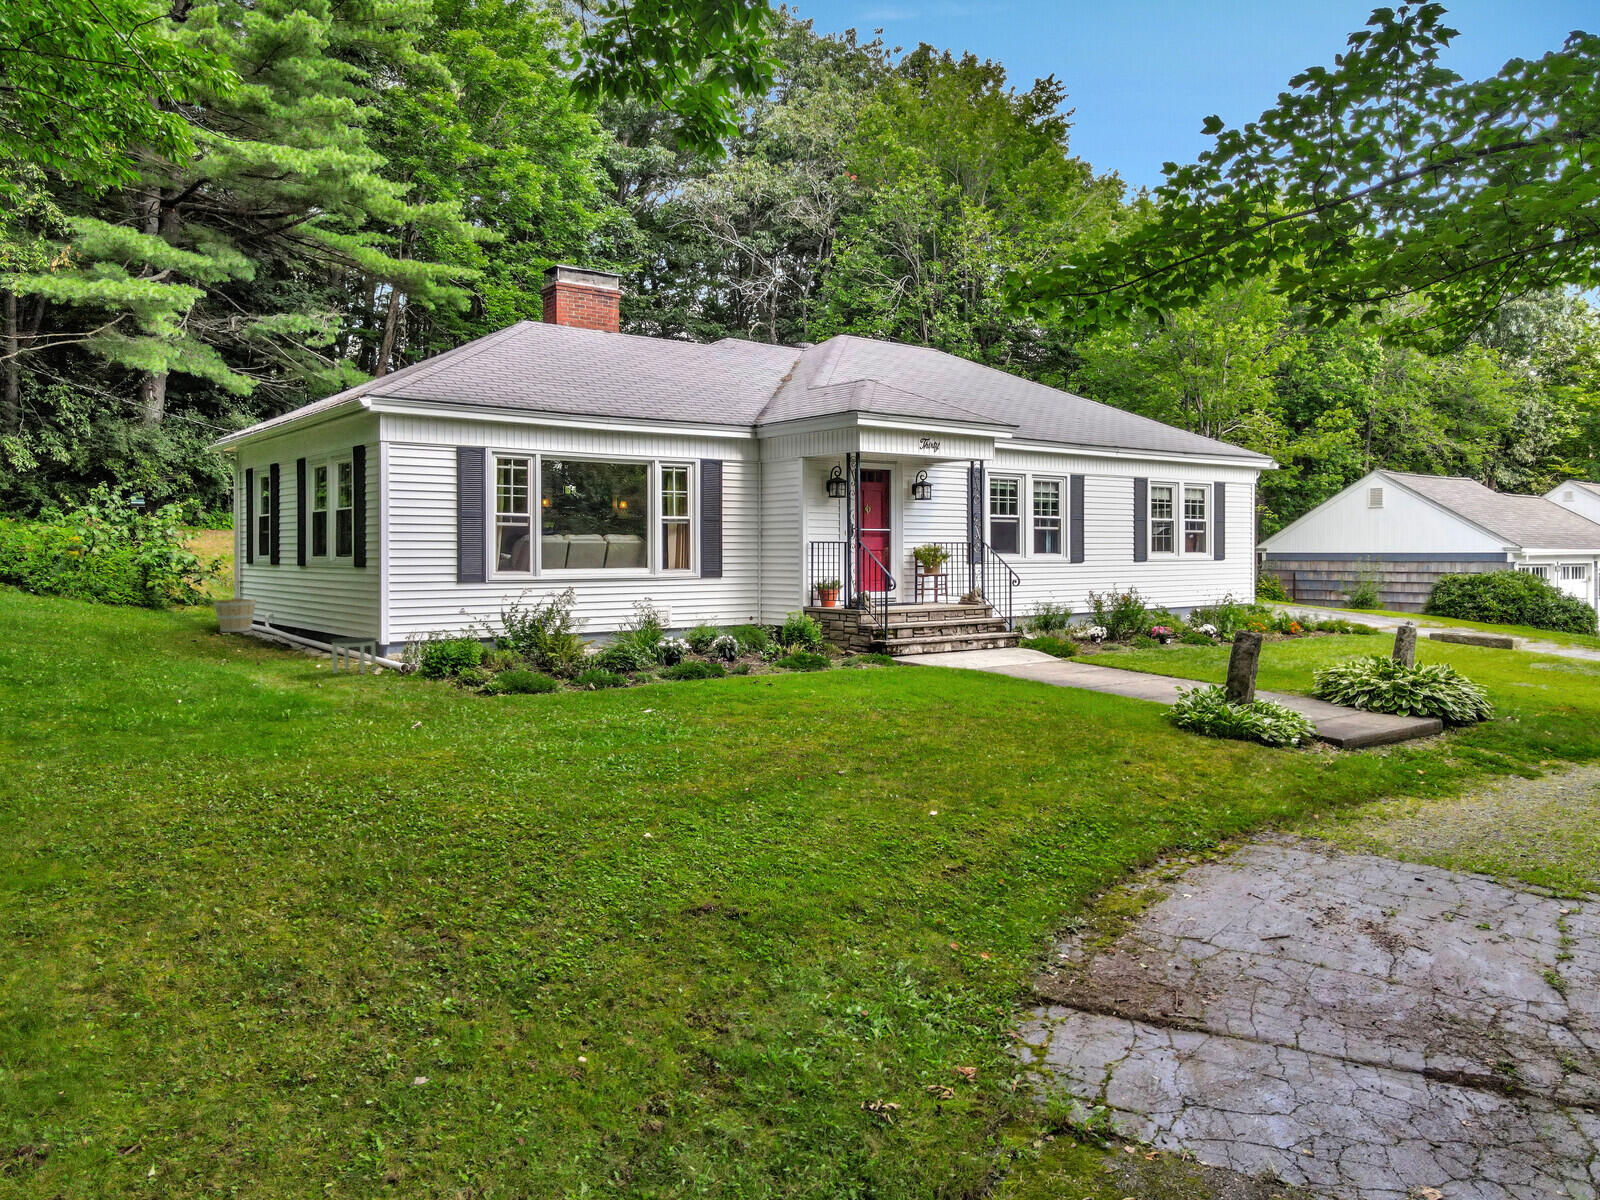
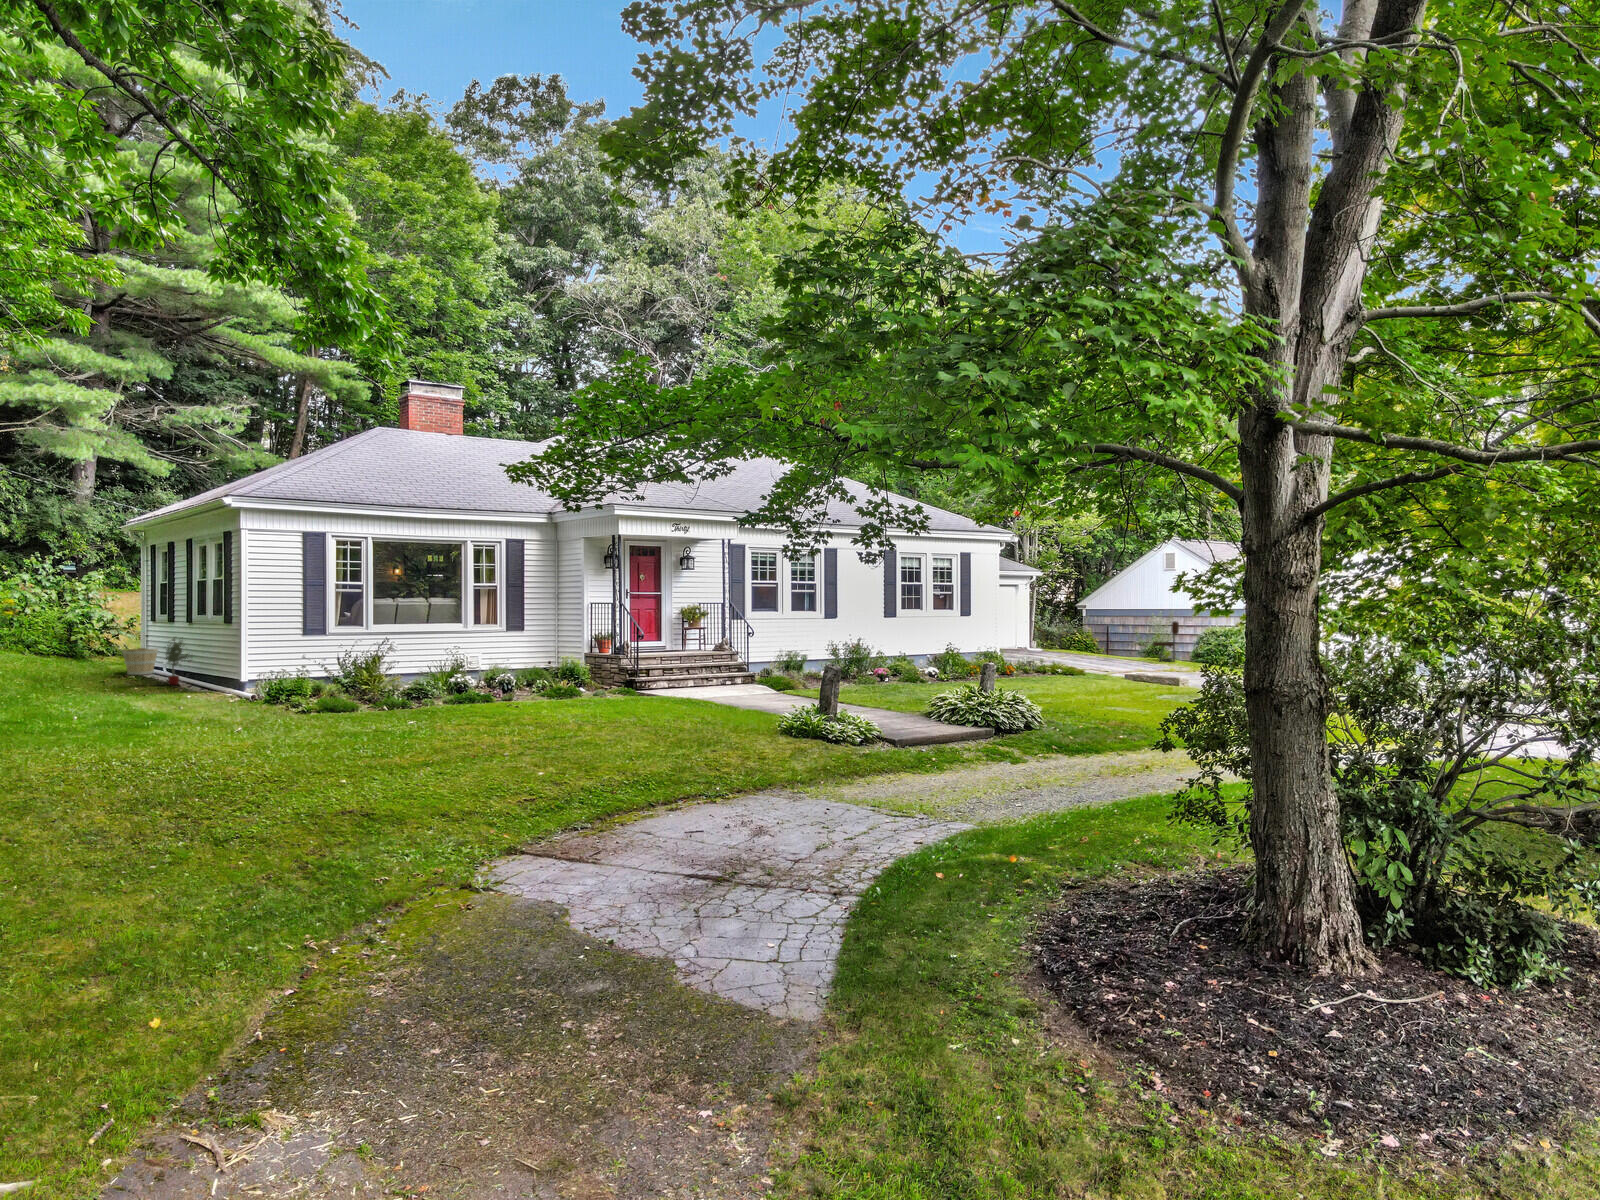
bench: none [1385,569,1425,617] -> present [1153,621,1179,662]
potted tree: none [269,584,309,648] -> present [166,637,193,685]
round table: present [331,637,377,674] -> none [200,675,237,701]

